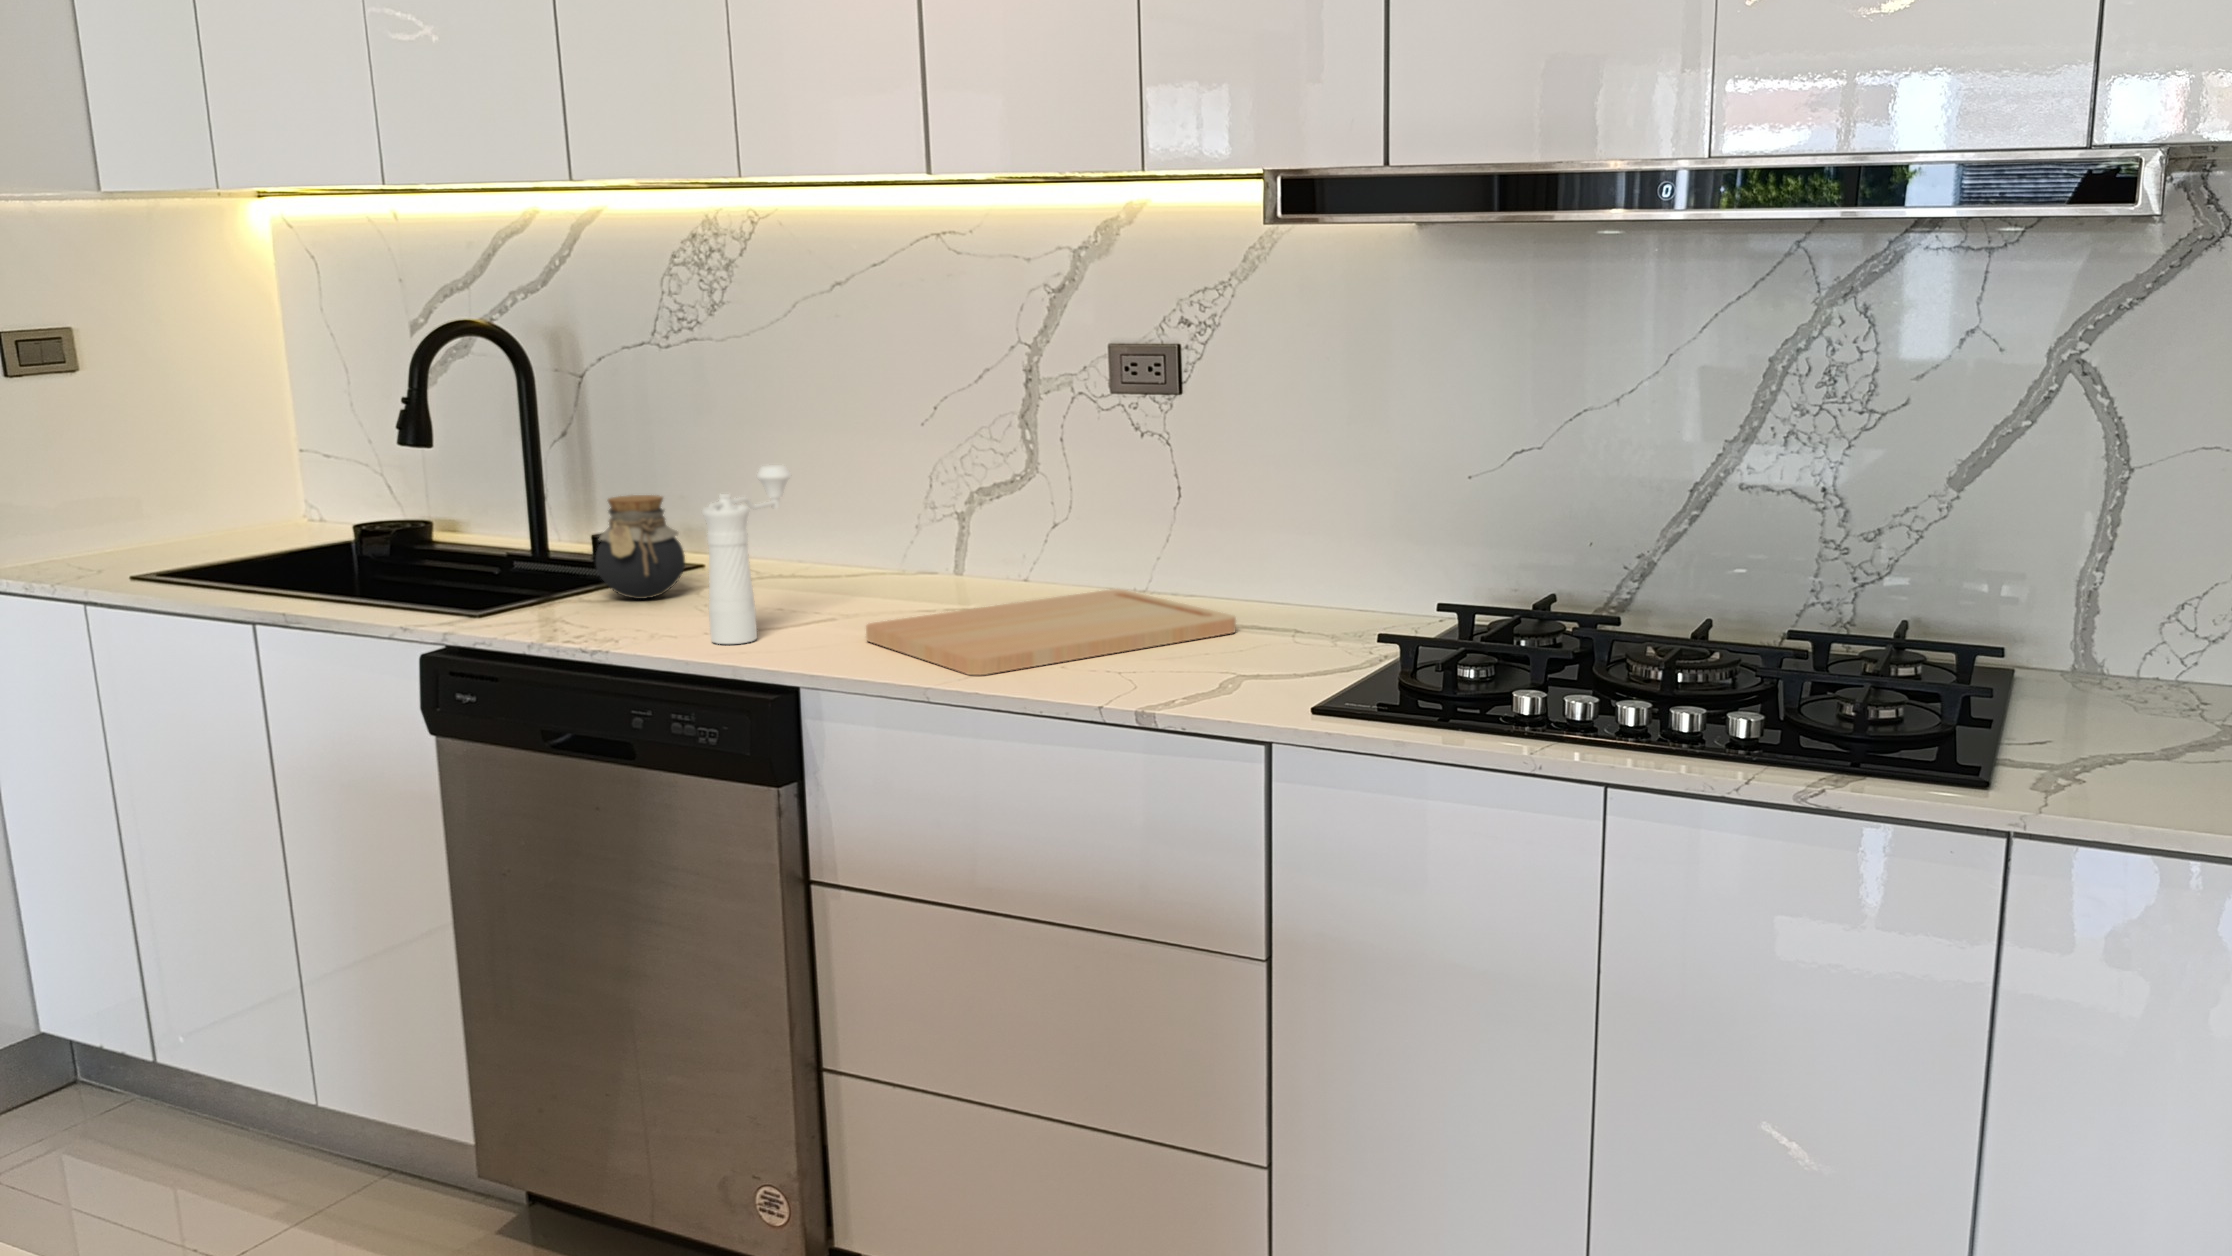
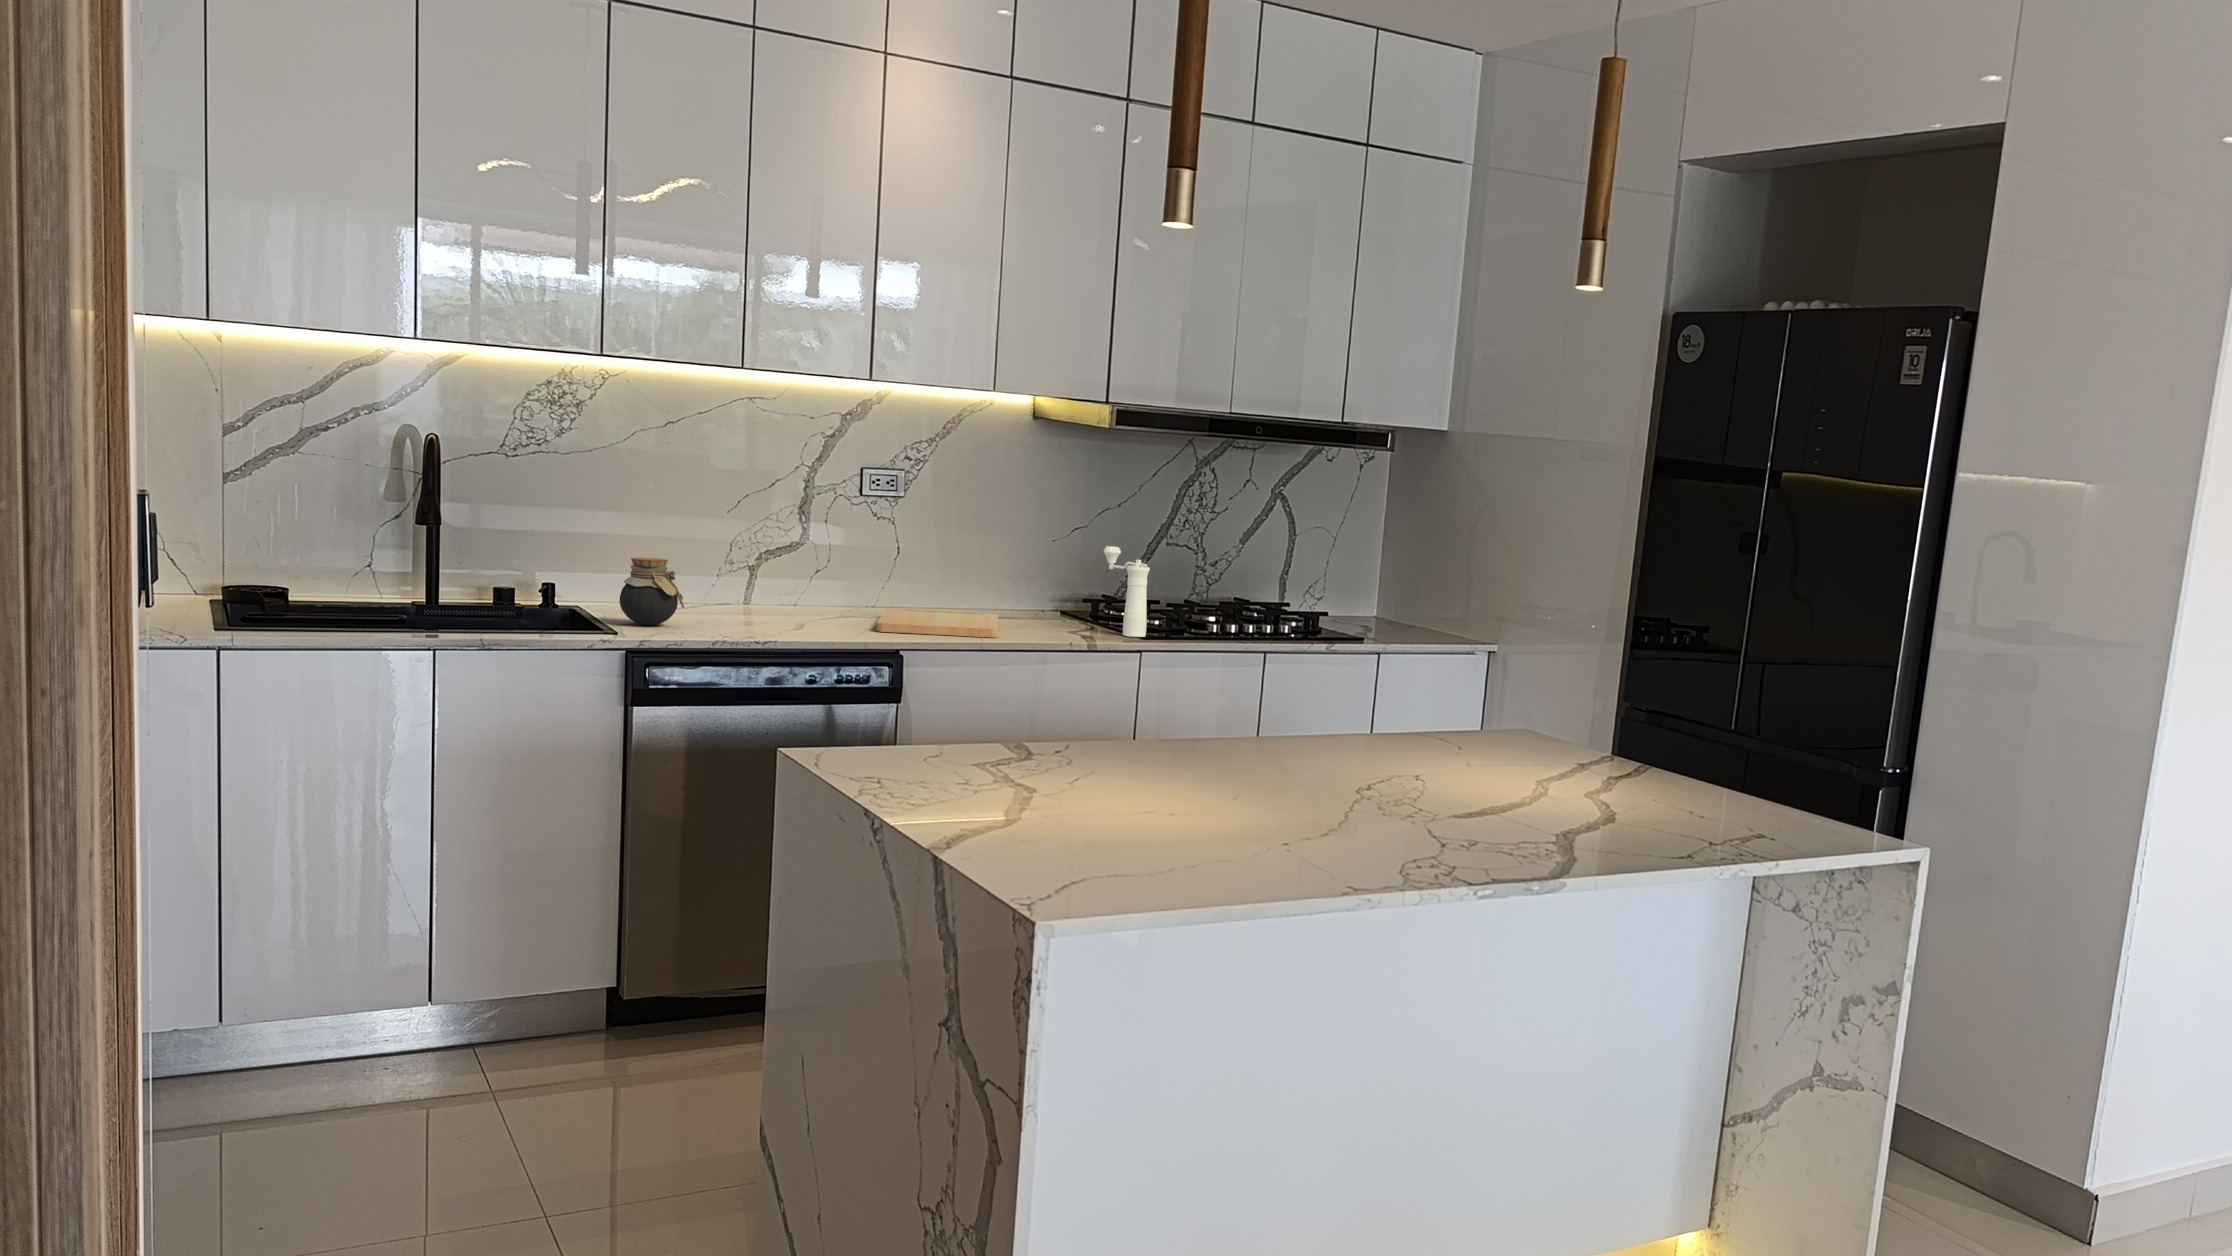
pepper mill: present [702,465,791,644] -> present [1103,546,1150,637]

